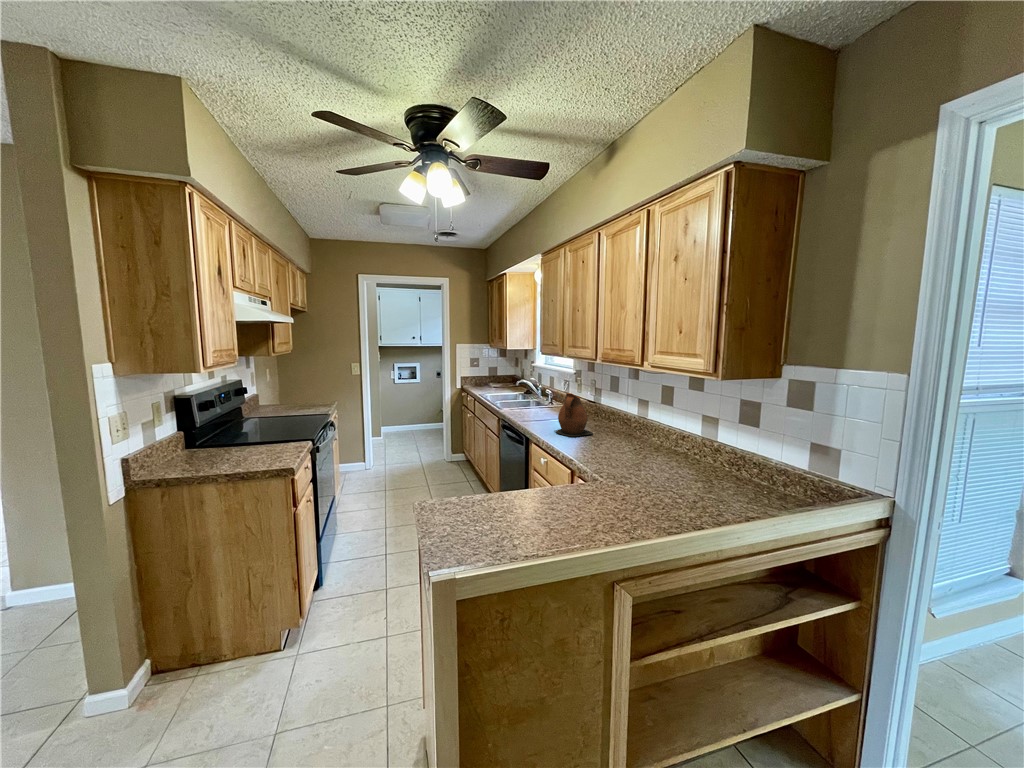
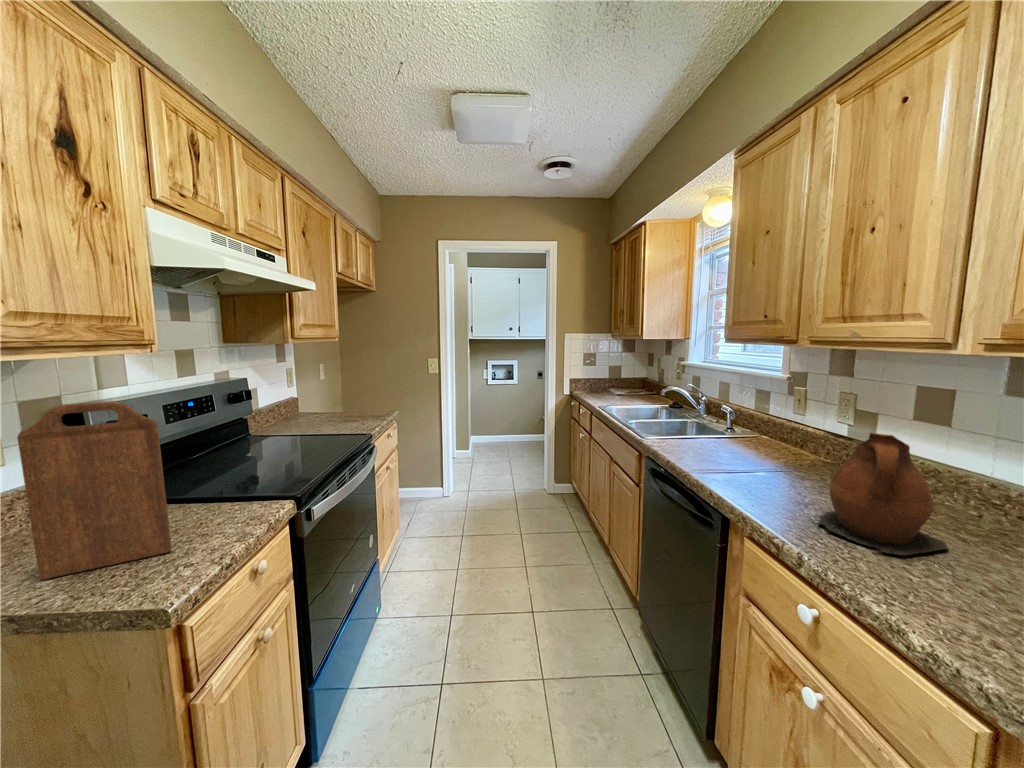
cutting board: none [218,388,273,465] -> present [17,401,171,579]

